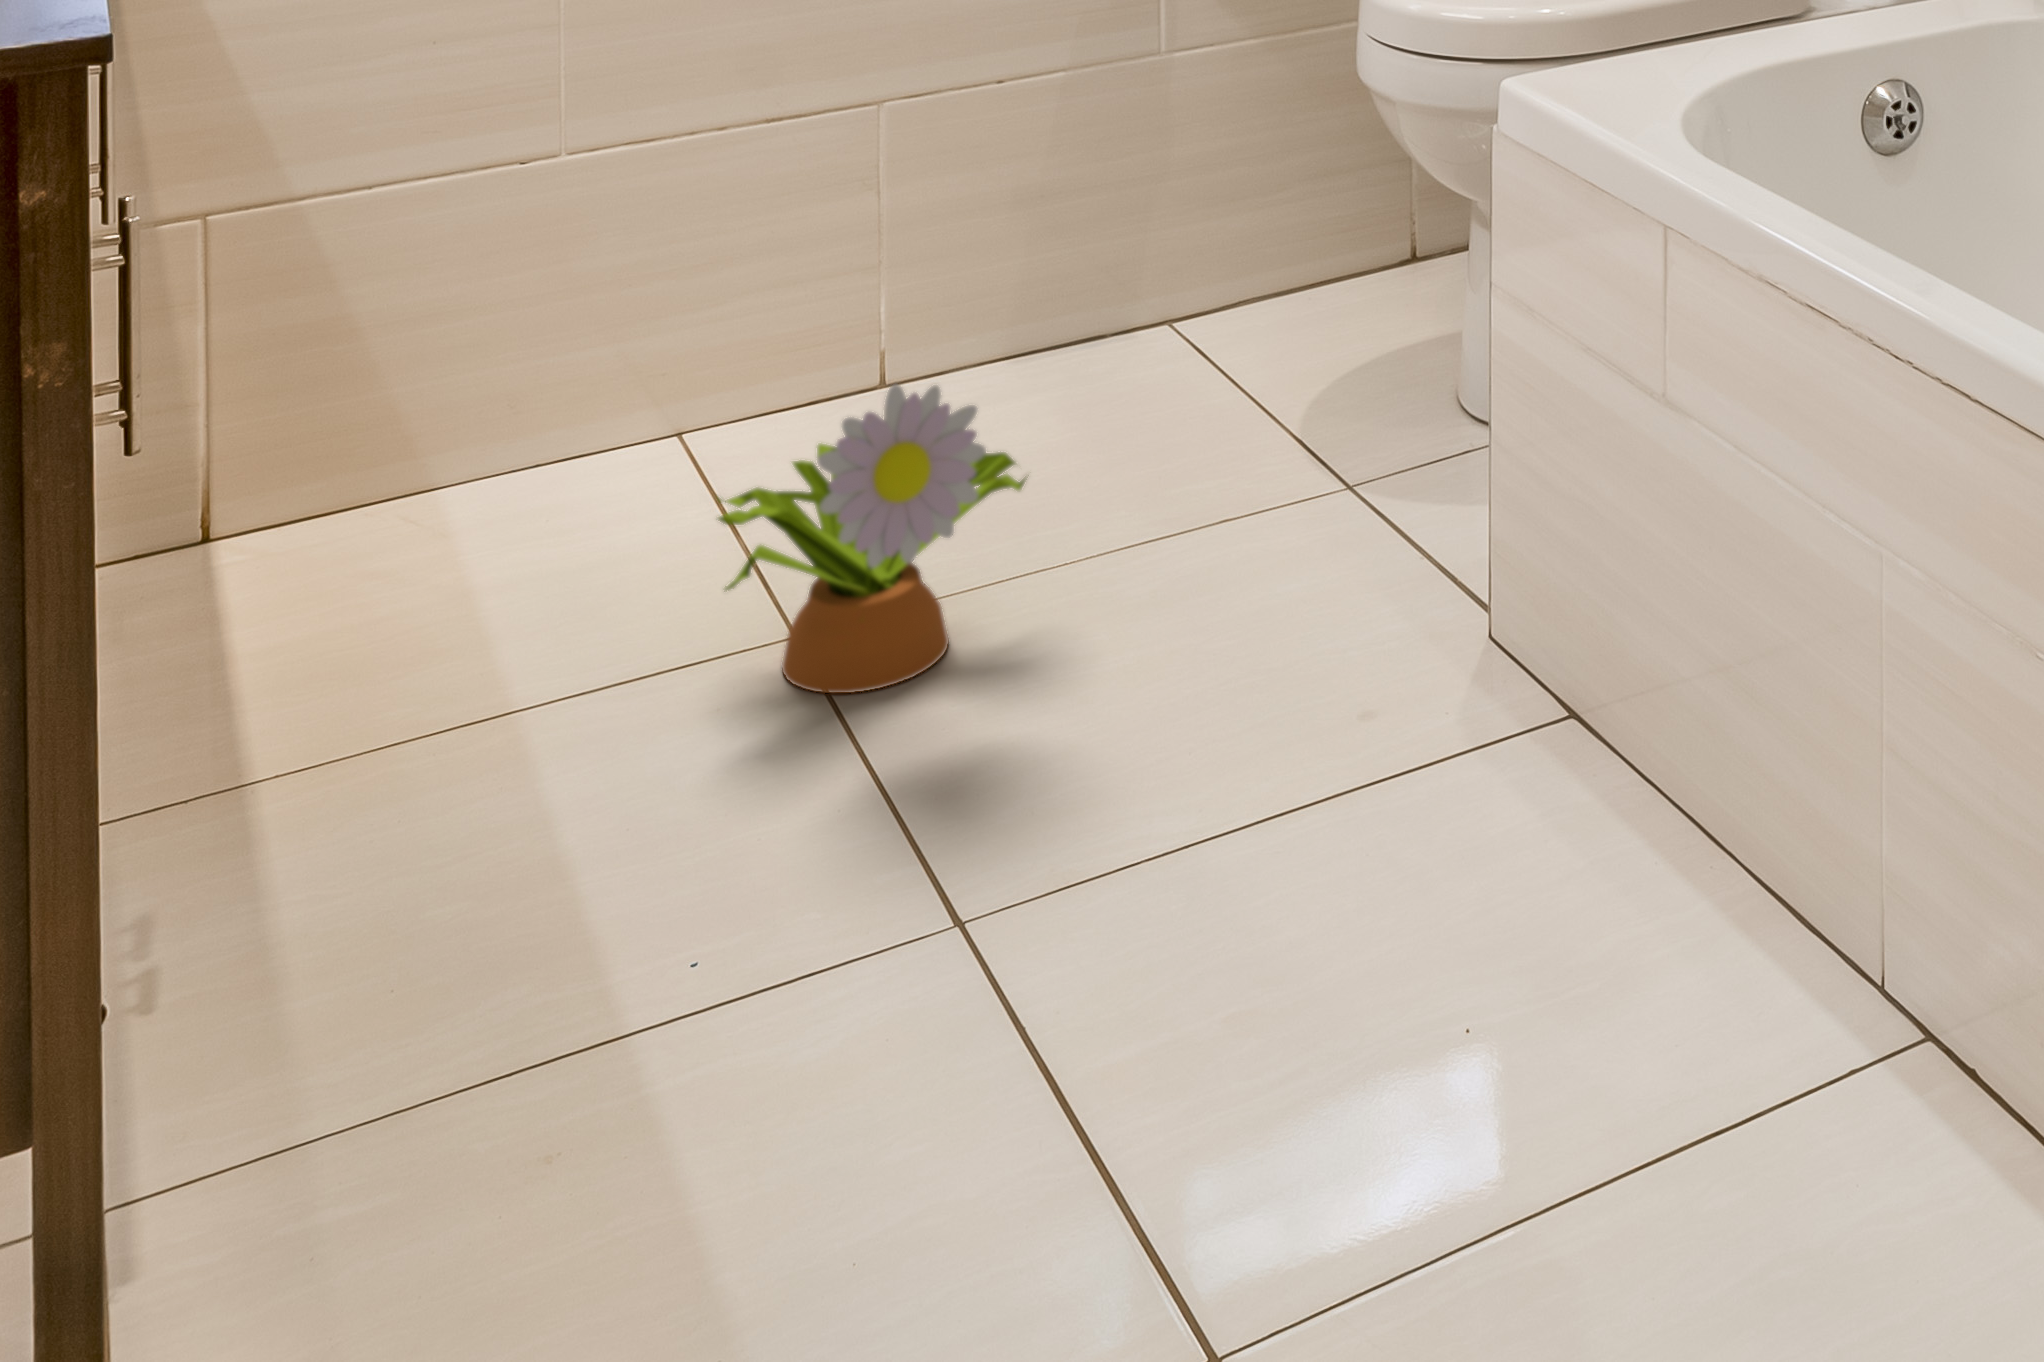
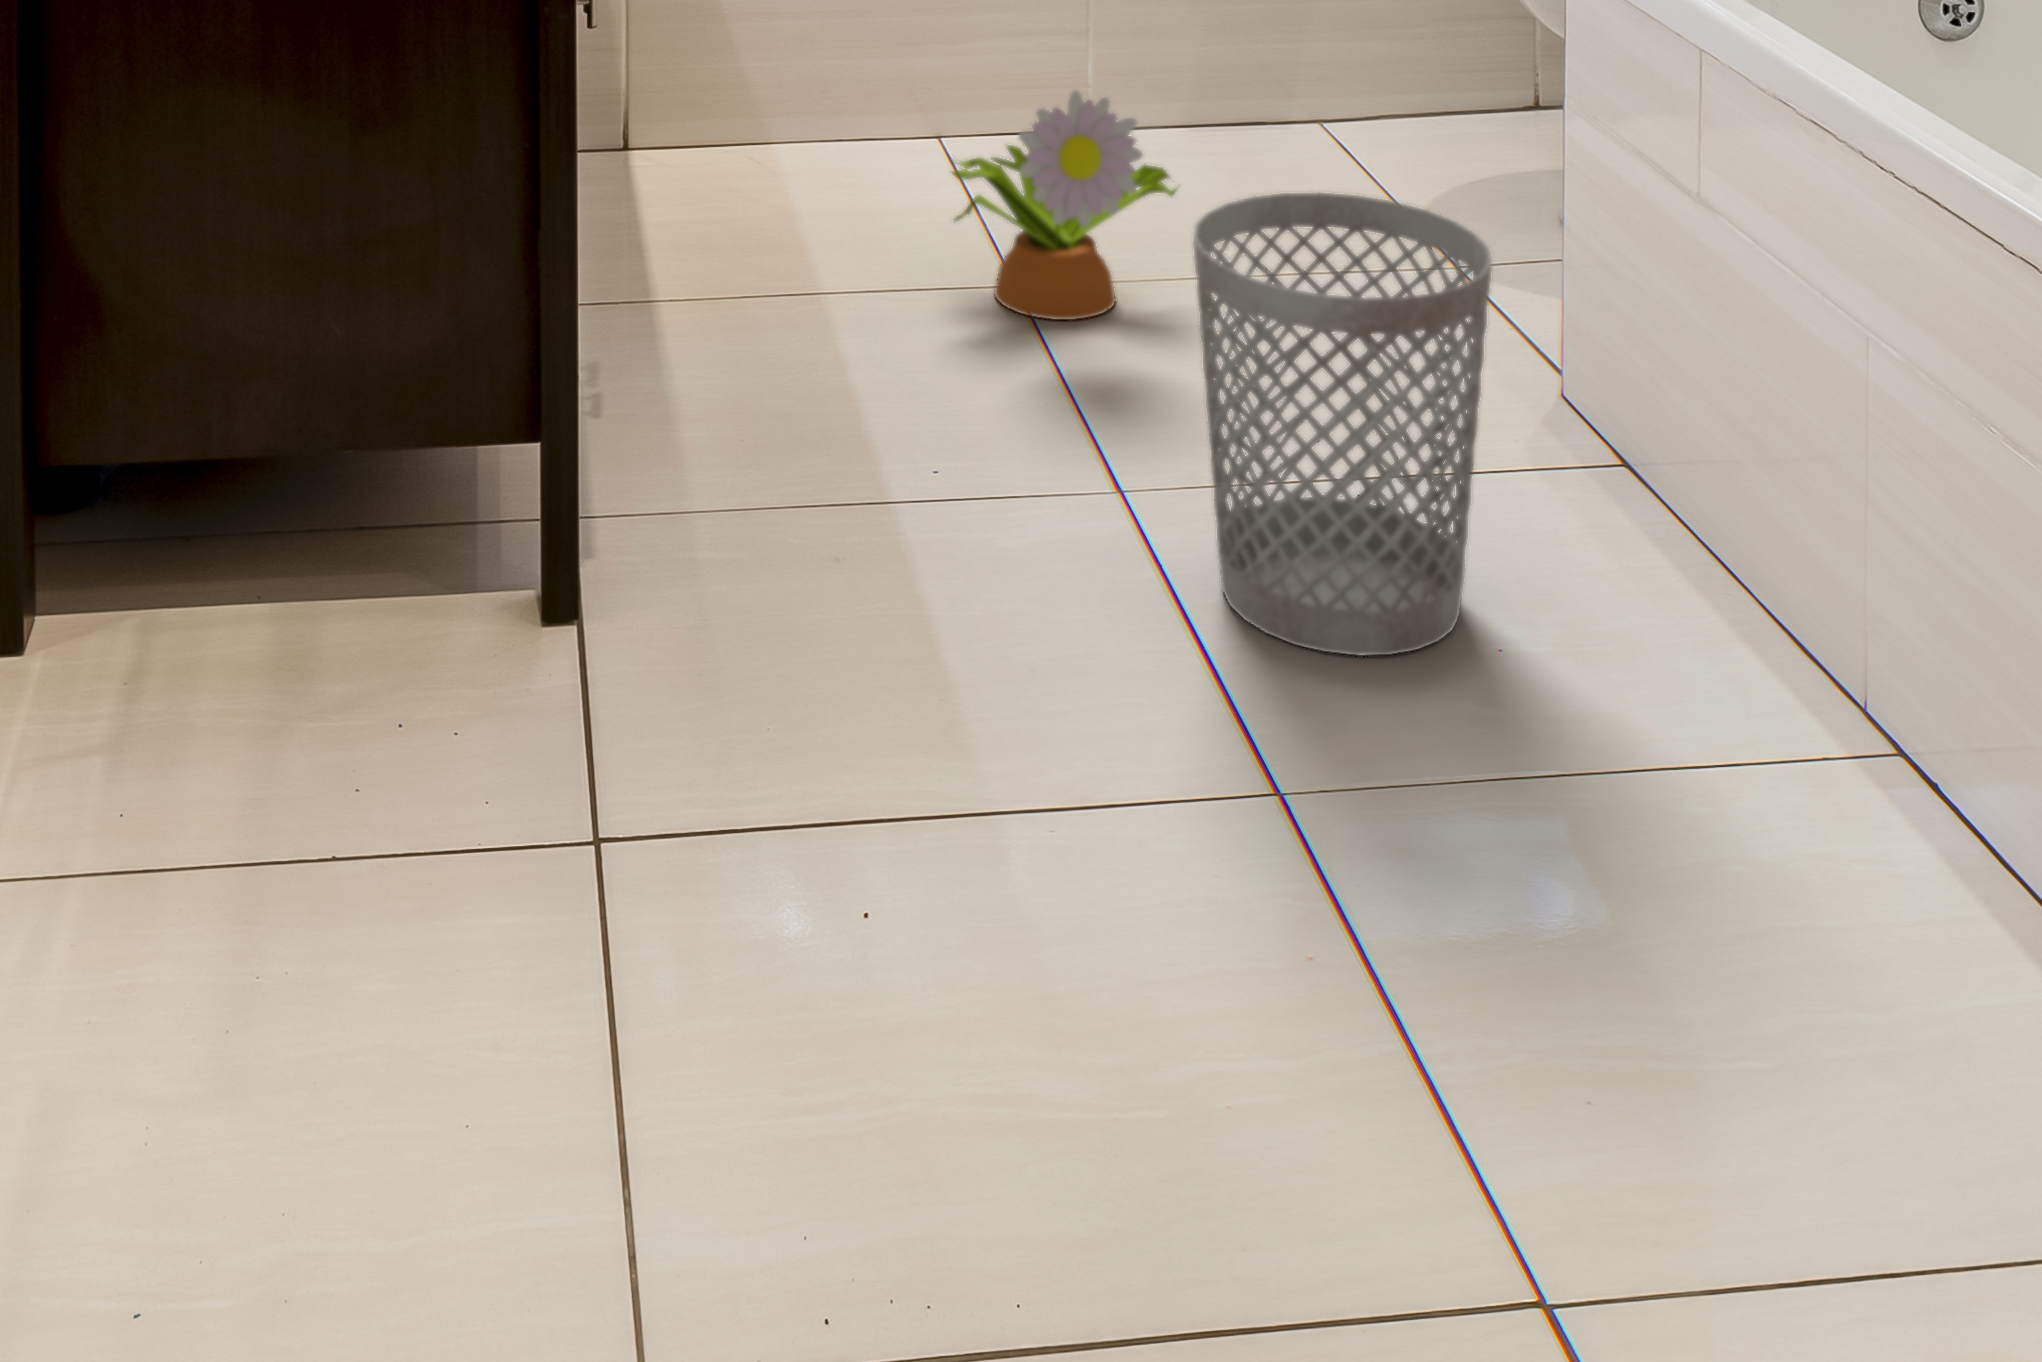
wastebasket: none [1092,483,1475,1121] -> present [1193,192,1492,656]

